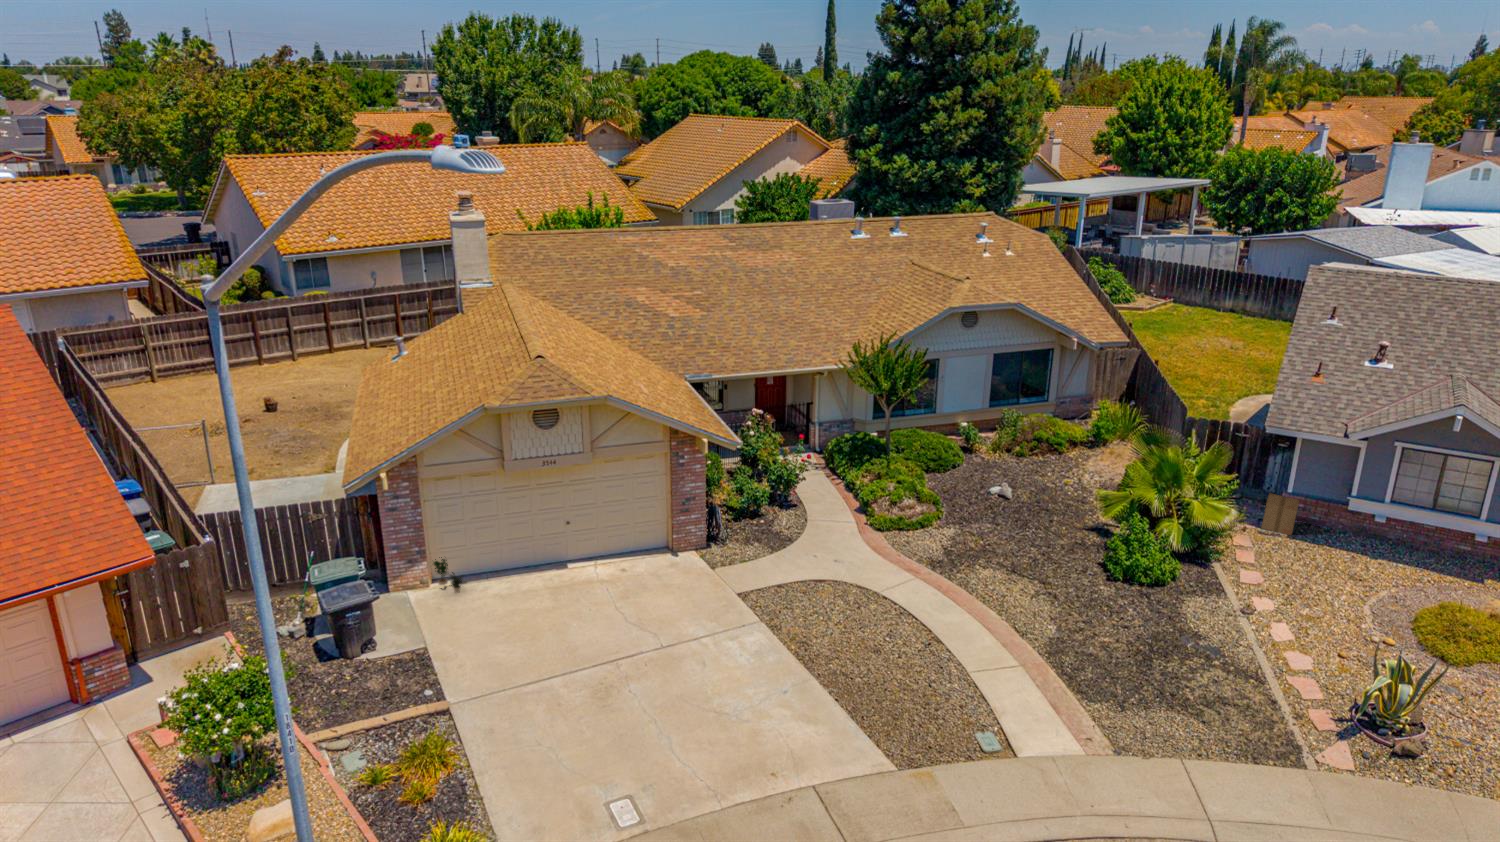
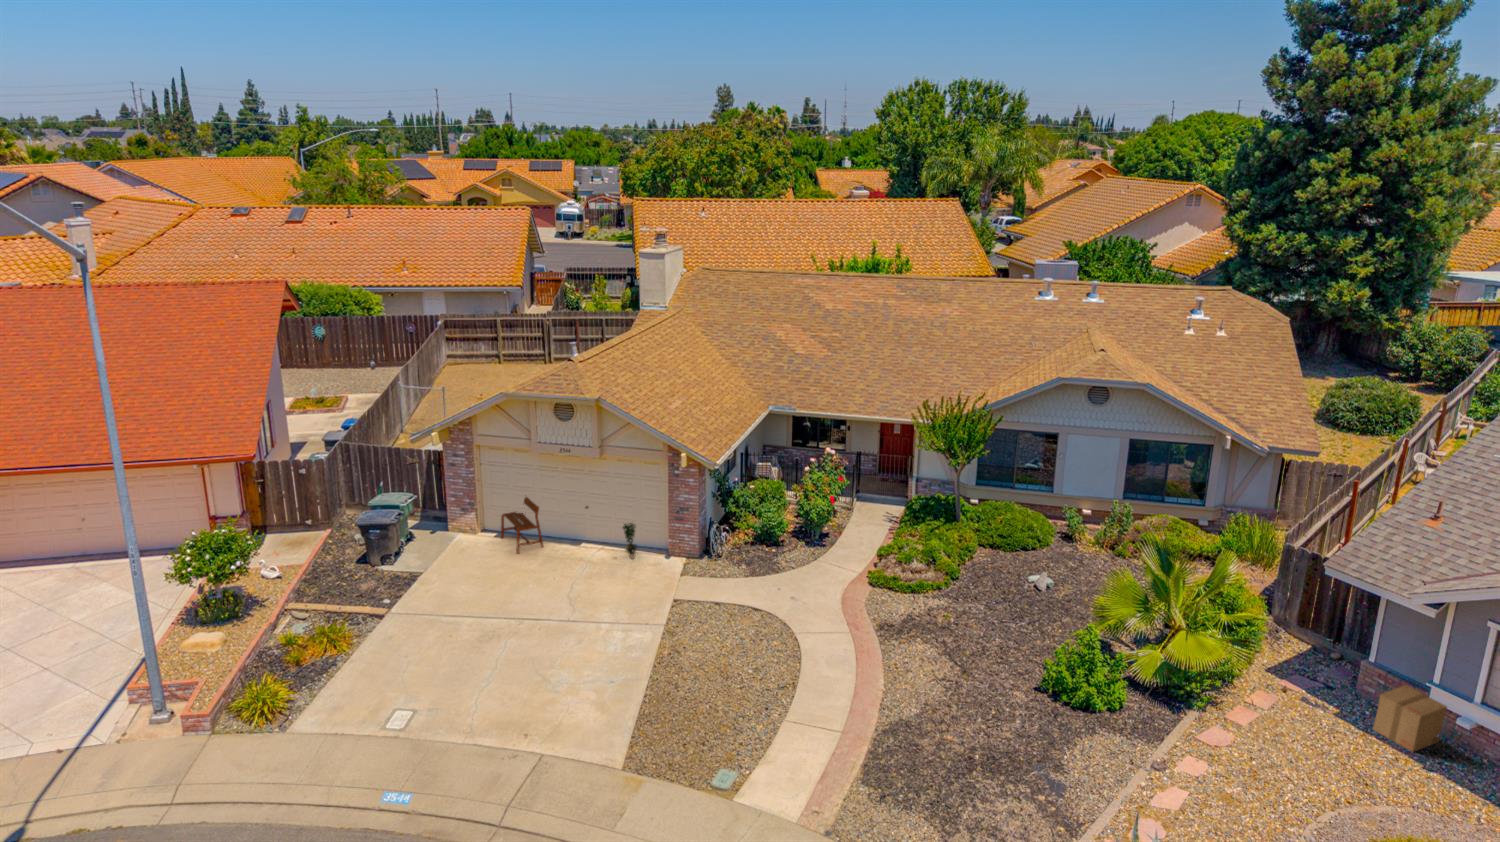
bench: none [480,522,541,589] -> present [501,497,543,554]
potted plant: present [434,557,462,593] -> present [623,523,637,559]

